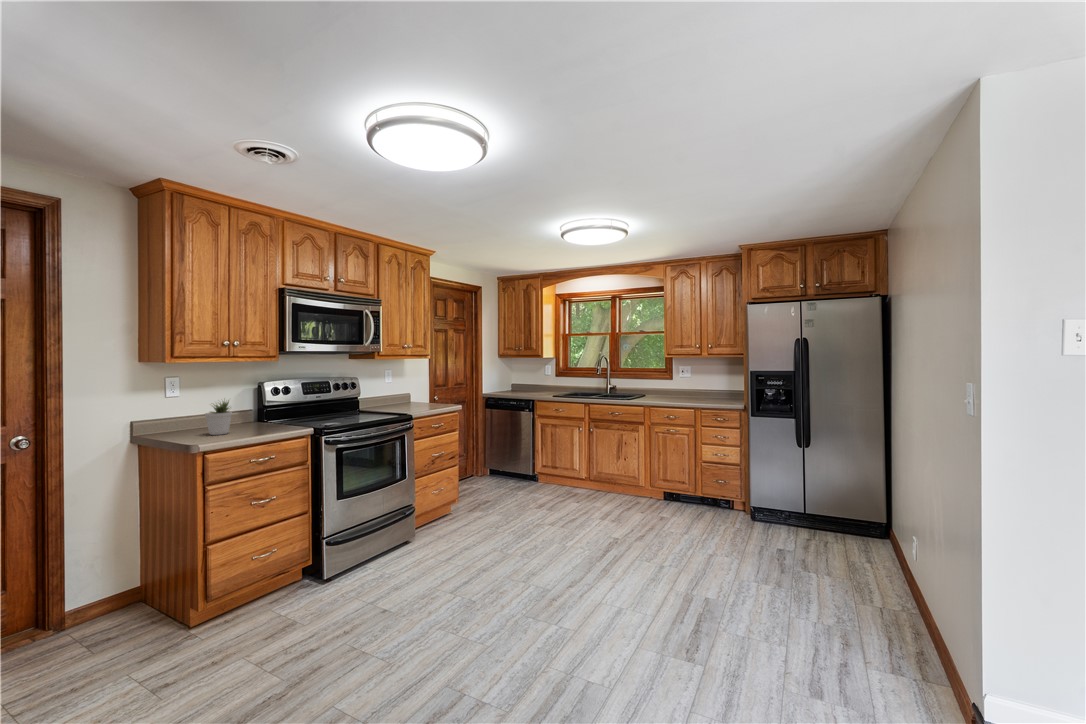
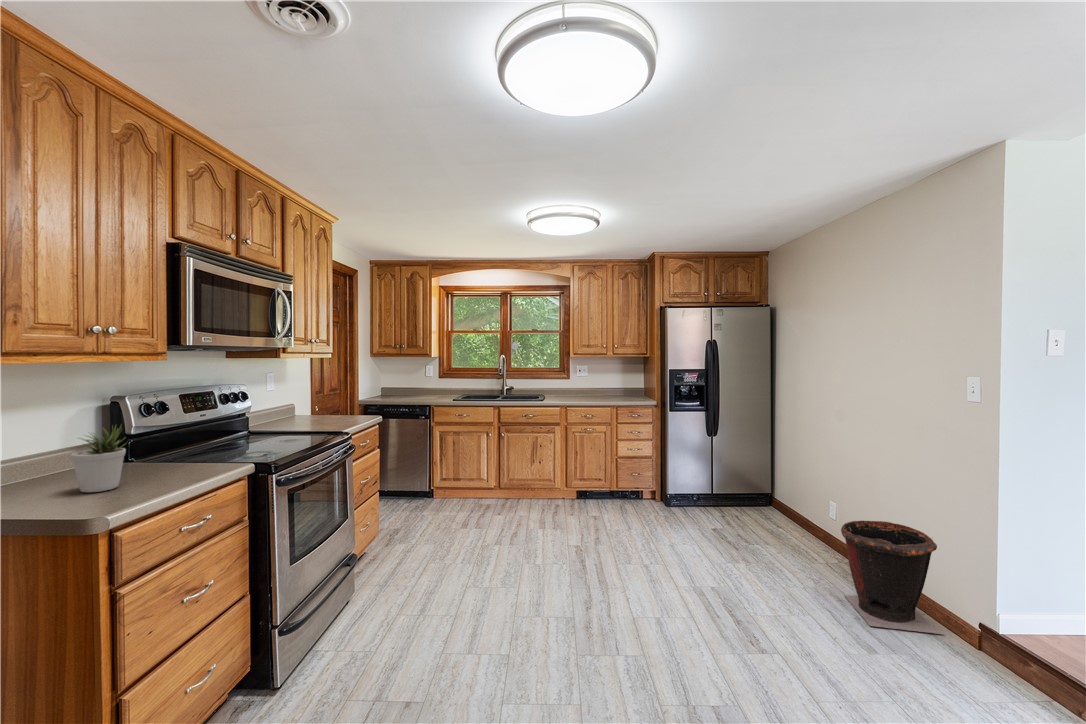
waste bin: none [825,550,937,699] -> present [841,521,944,634]

